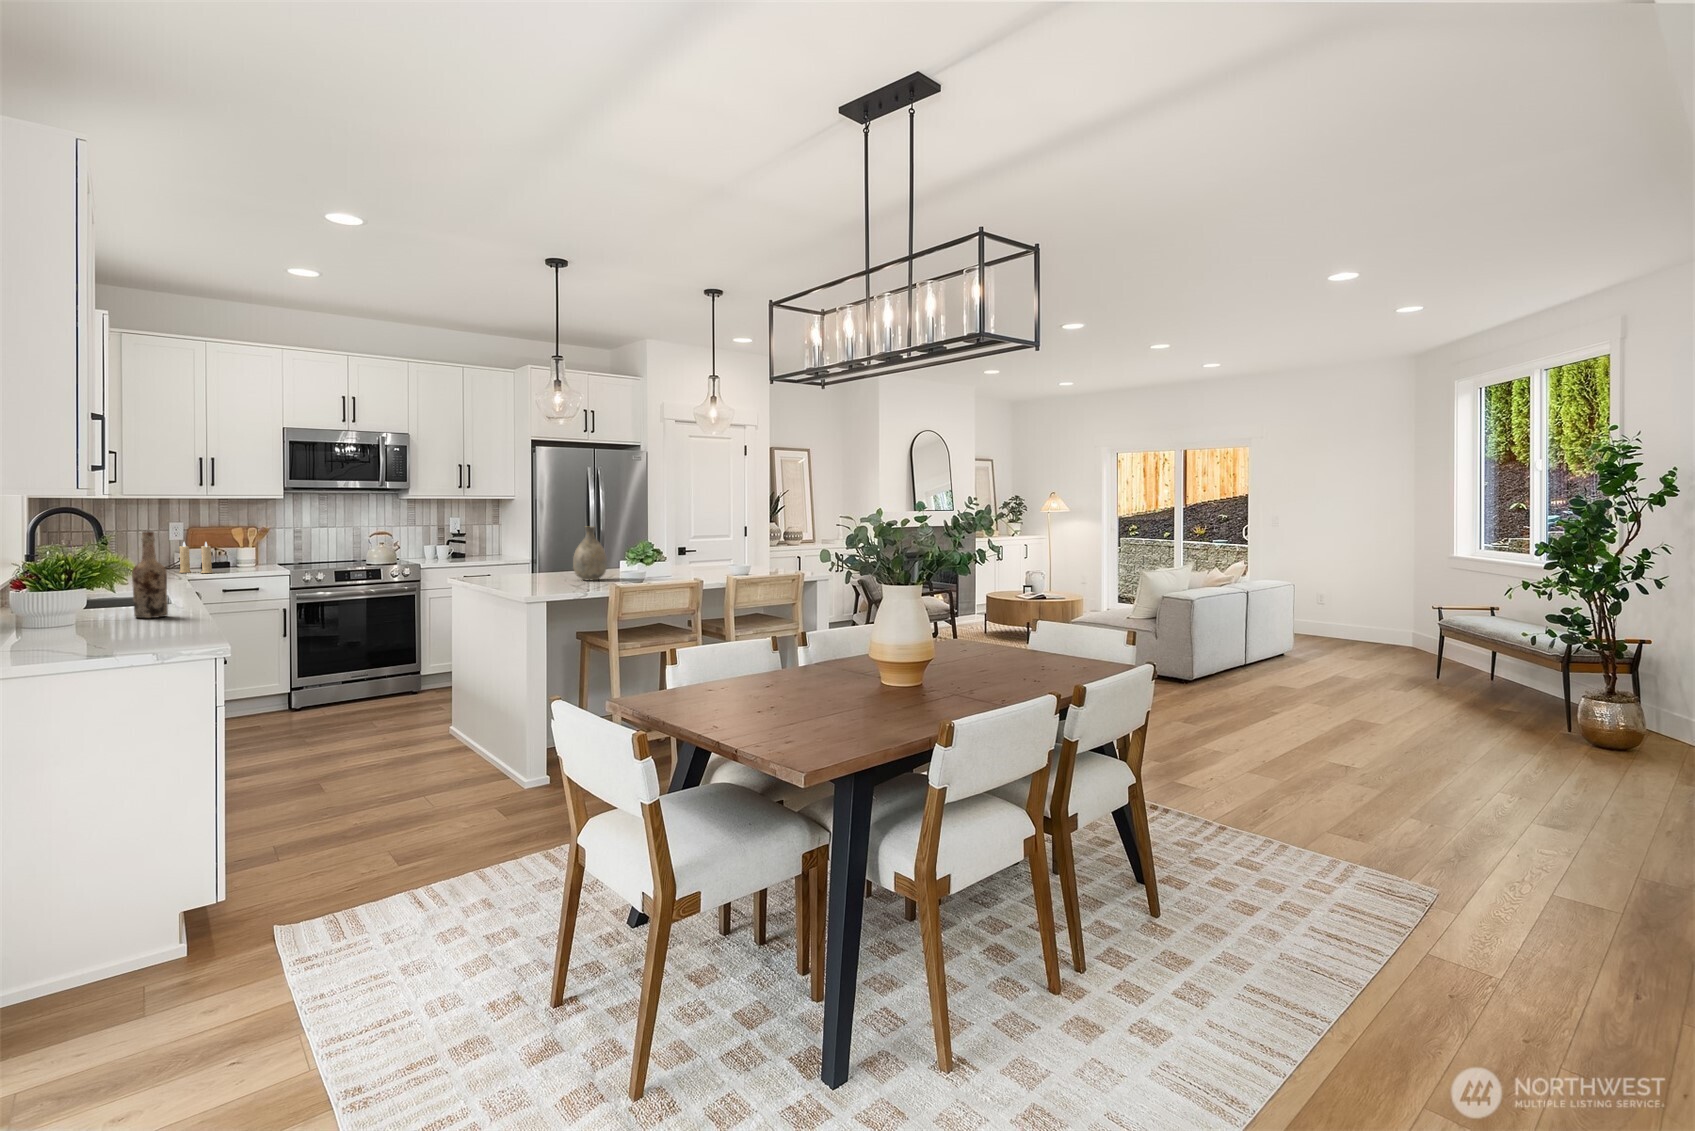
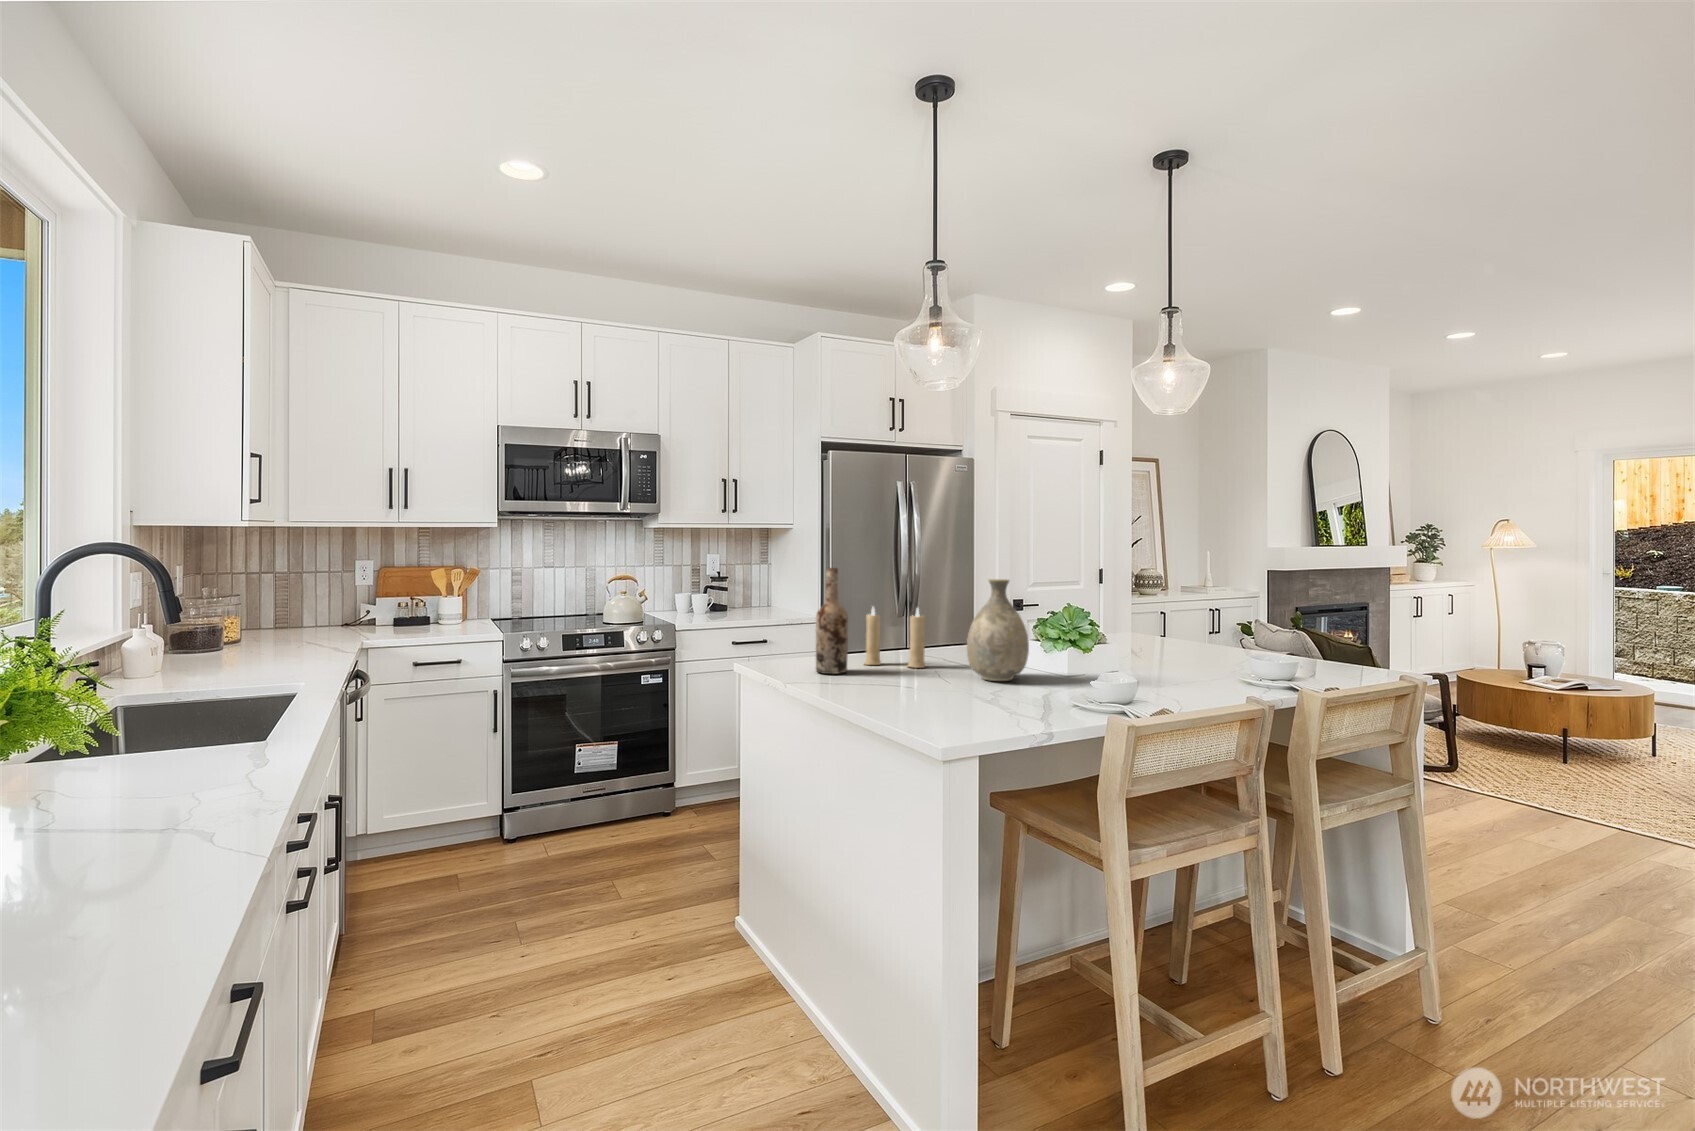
wine bottle: present [132,532,168,618] -> present [816,568,848,674]
candle: present [179,542,213,573] -> present [864,607,926,668]

